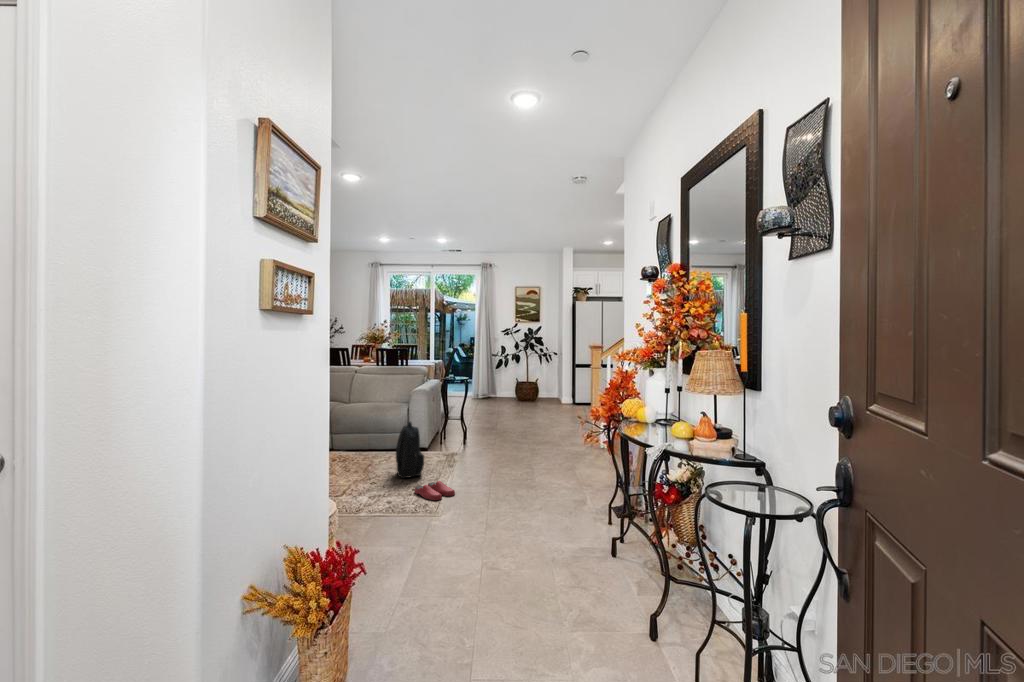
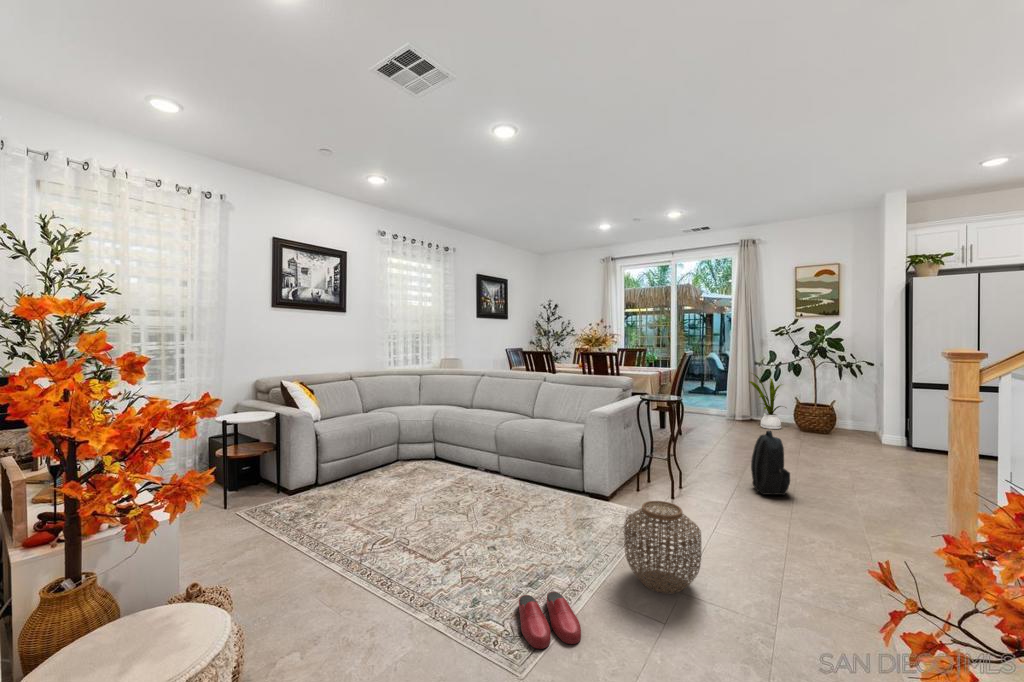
house plant: none [487,362,511,402] -> present [749,374,786,429]
backpack: present [396,422,424,478] -> present [751,431,790,495]
woven basket: none [459,430,498,475] -> present [624,501,701,593]

